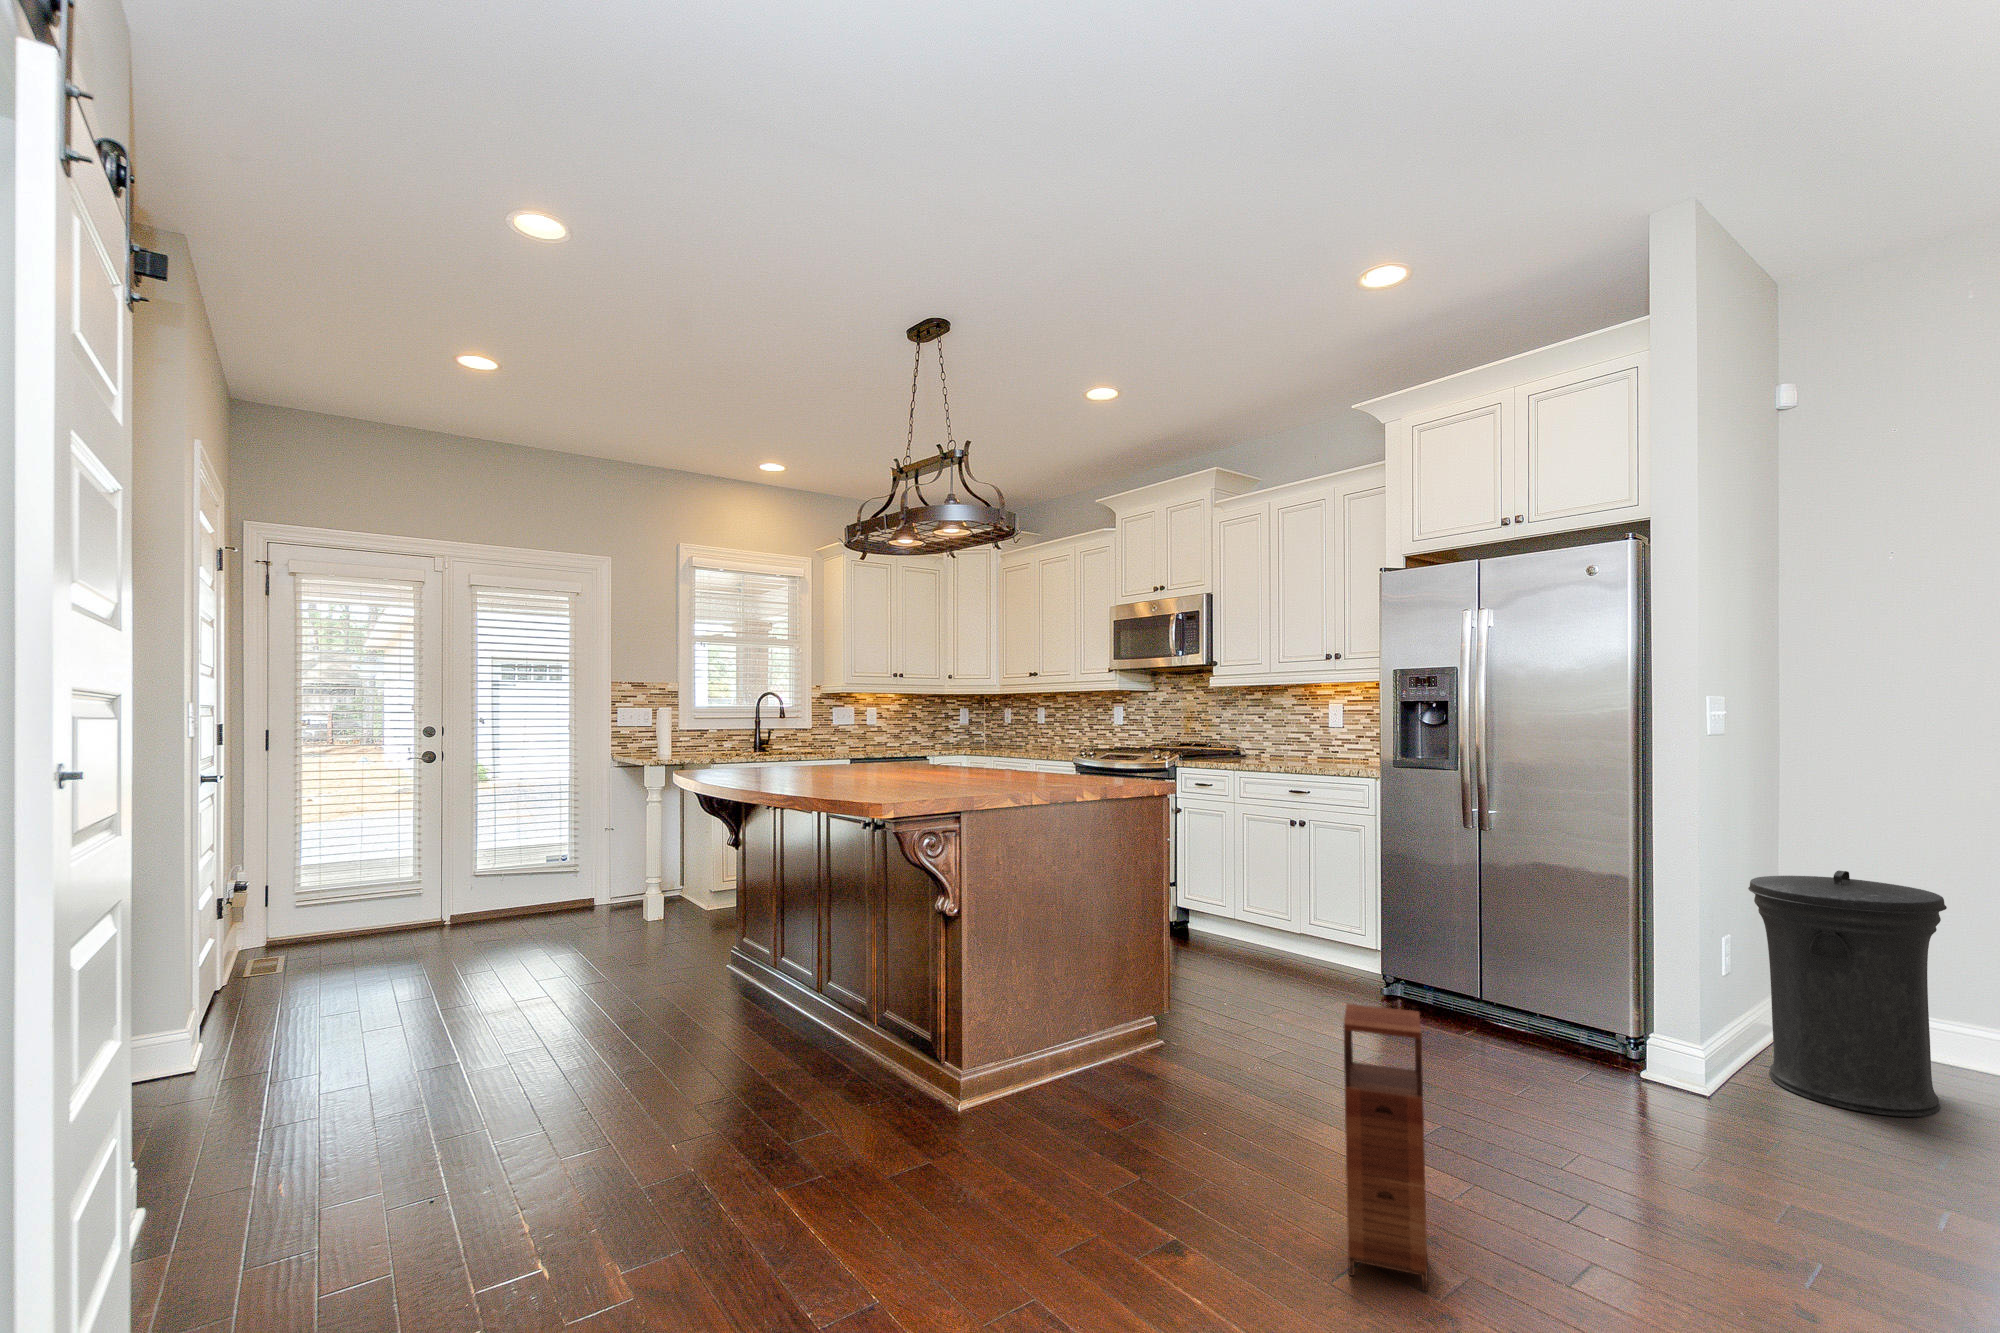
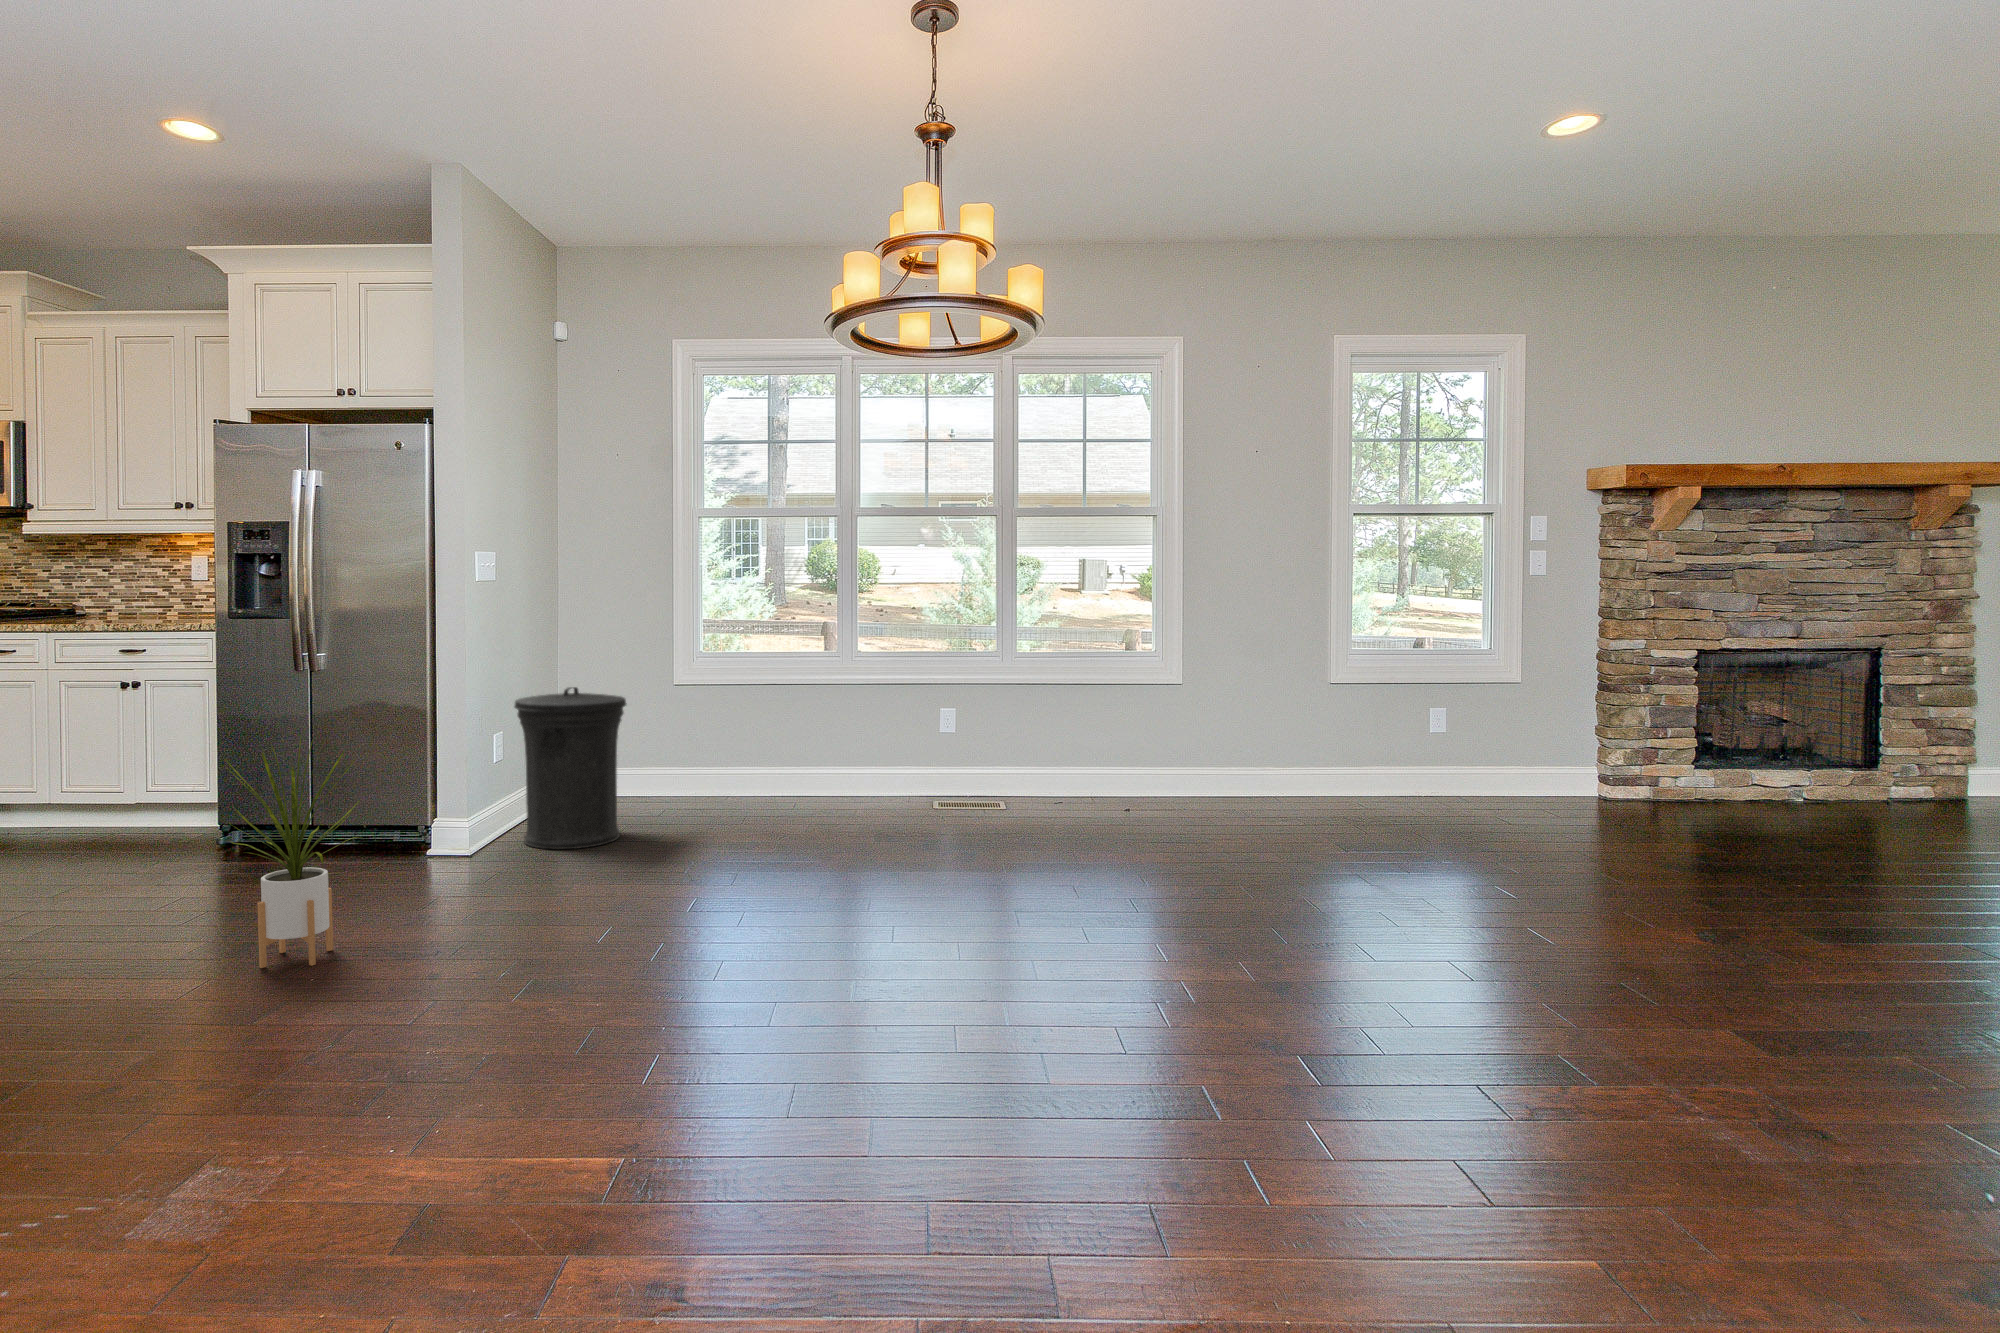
house plant: none [1495,932,1690,1274] -> present [226,737,358,968]
storage cabinet: present [1343,1004,1428,1291] -> none [47,806,144,1023]

